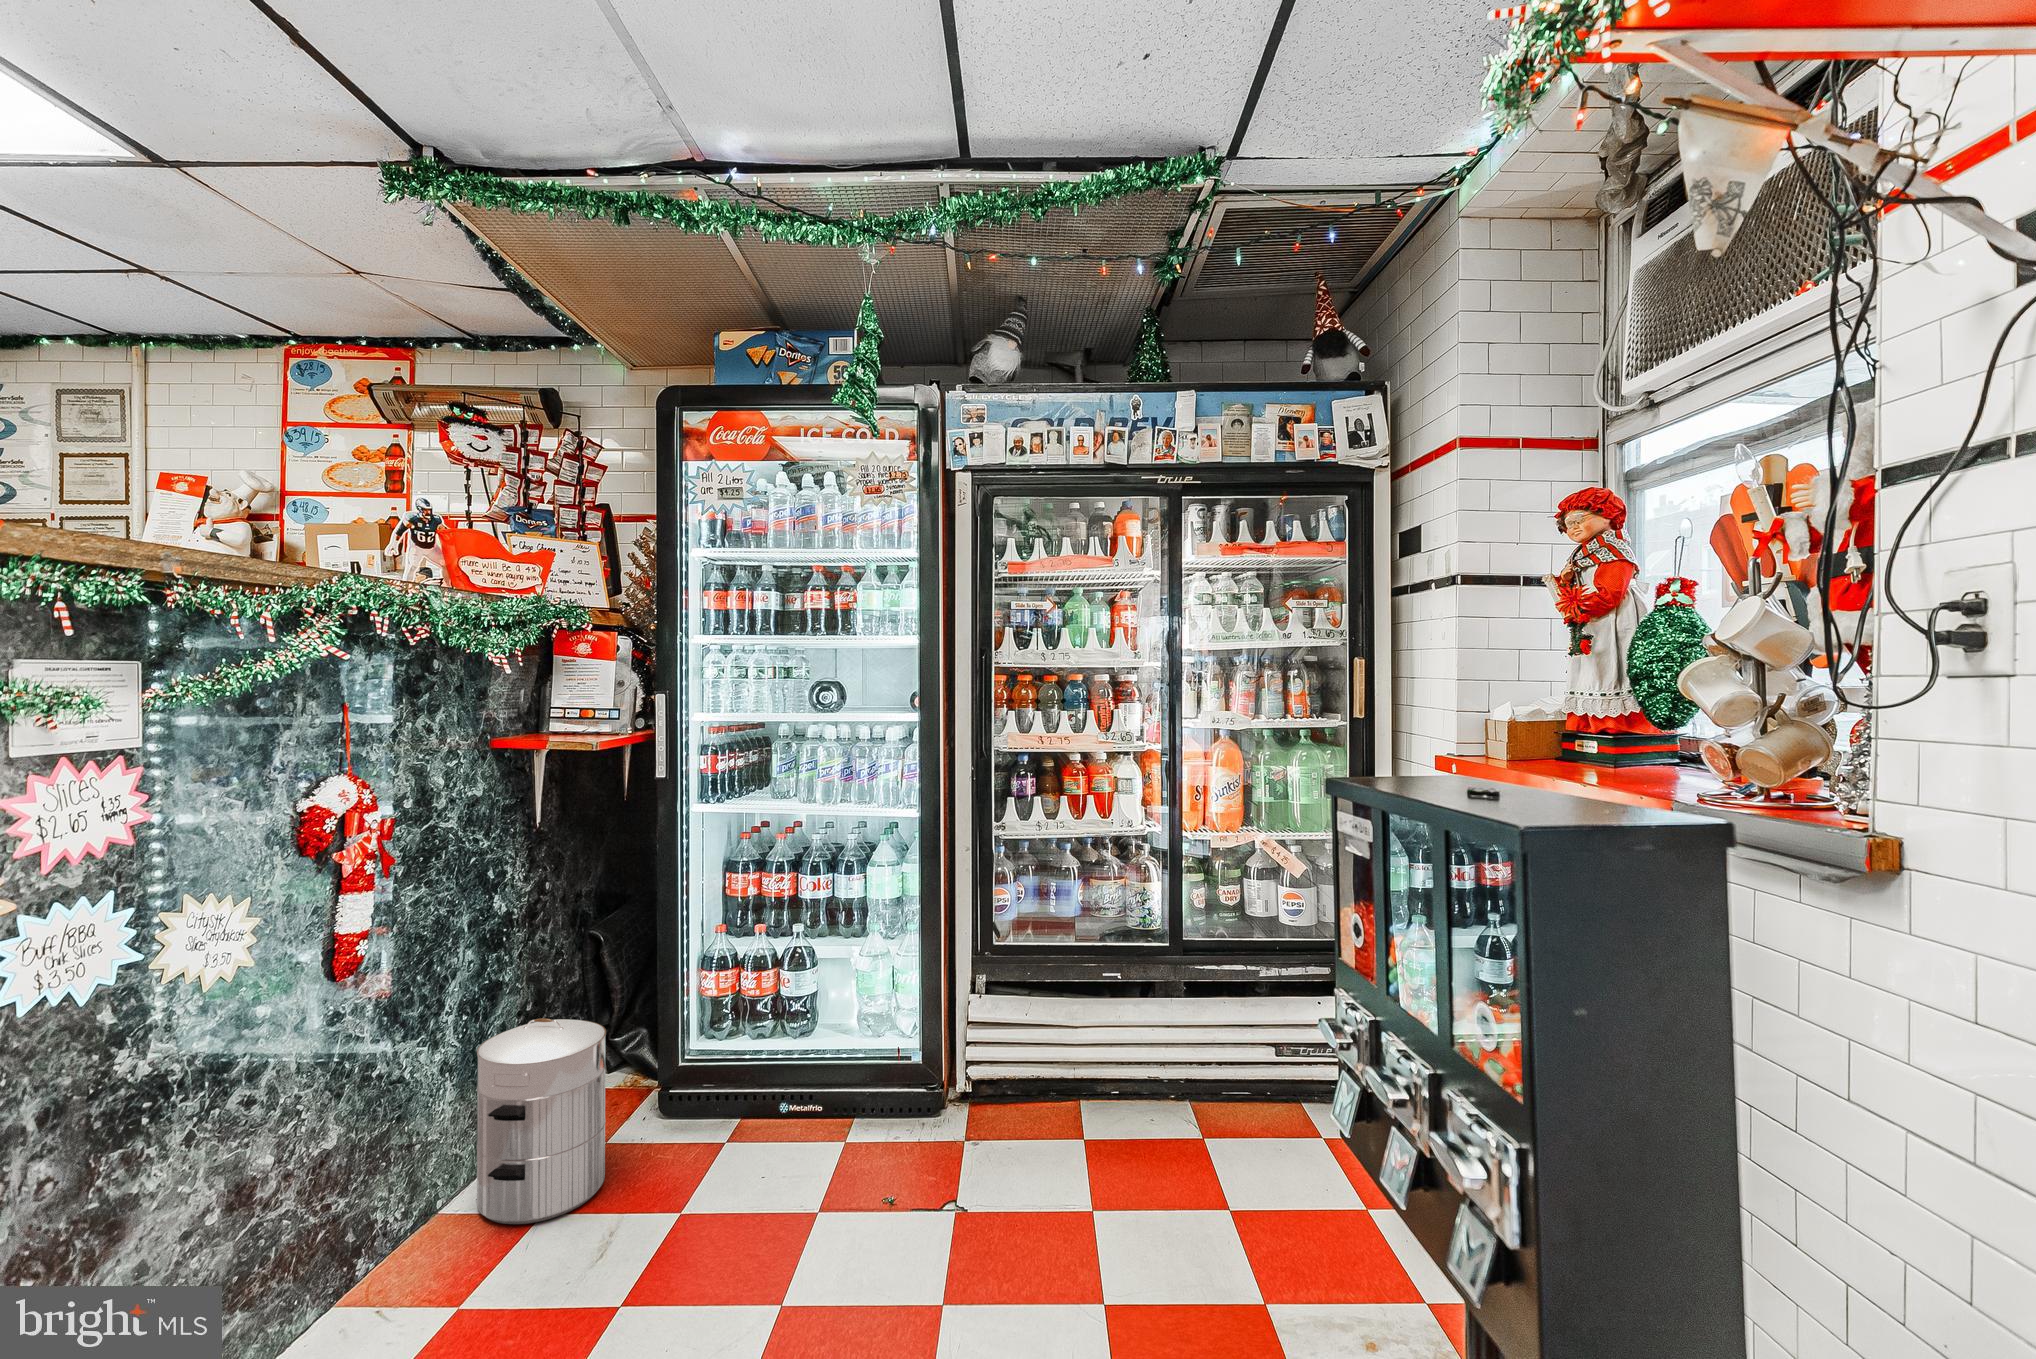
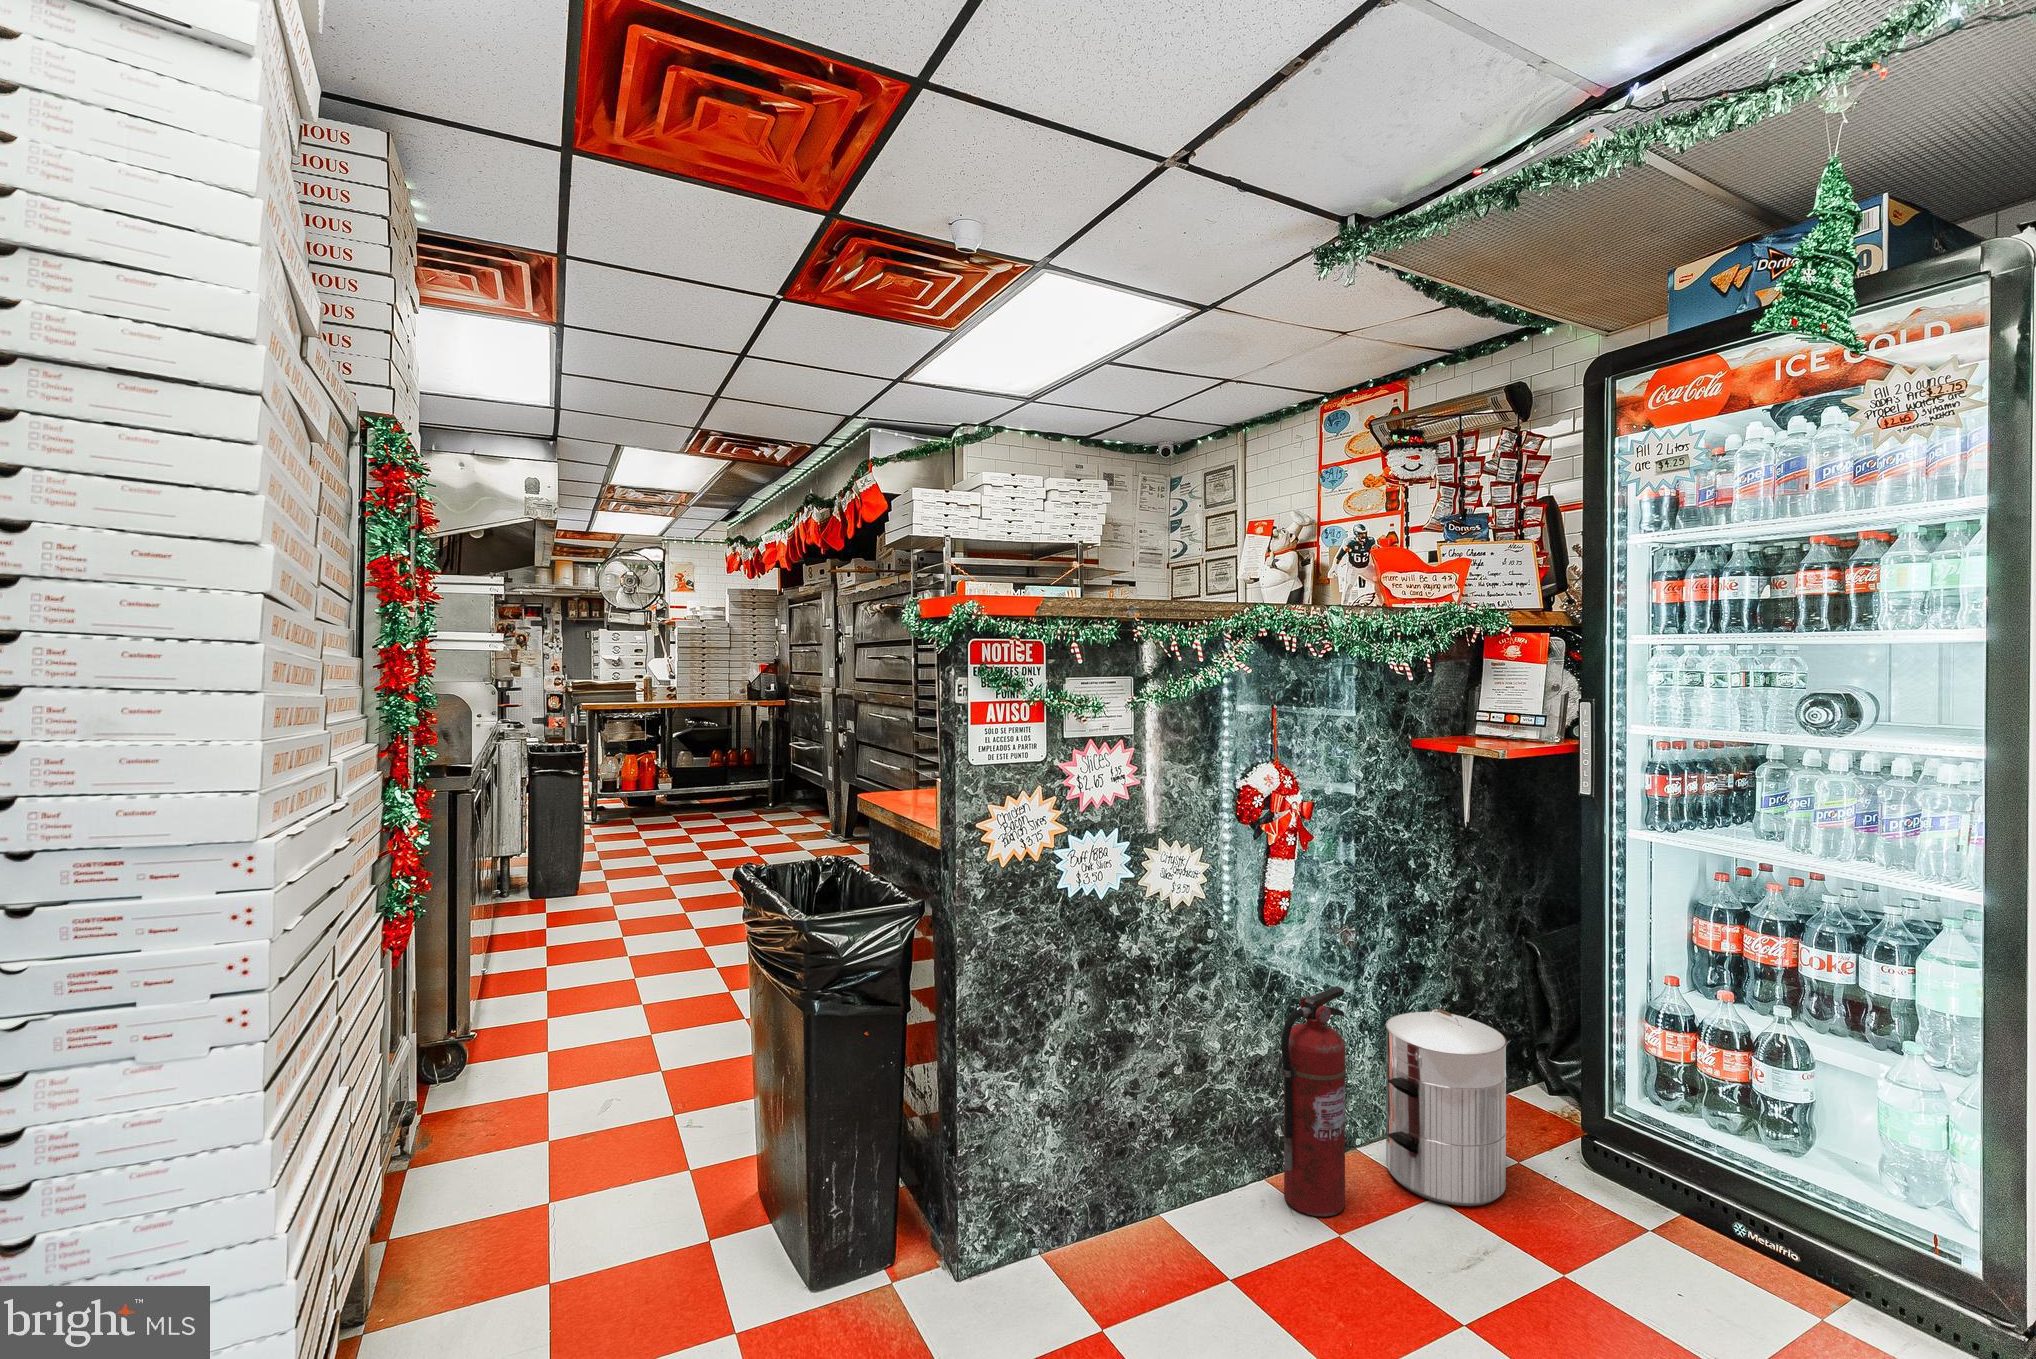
fire extinguisher: none [365,1028,449,1317] -> present [1281,986,1346,1217]

